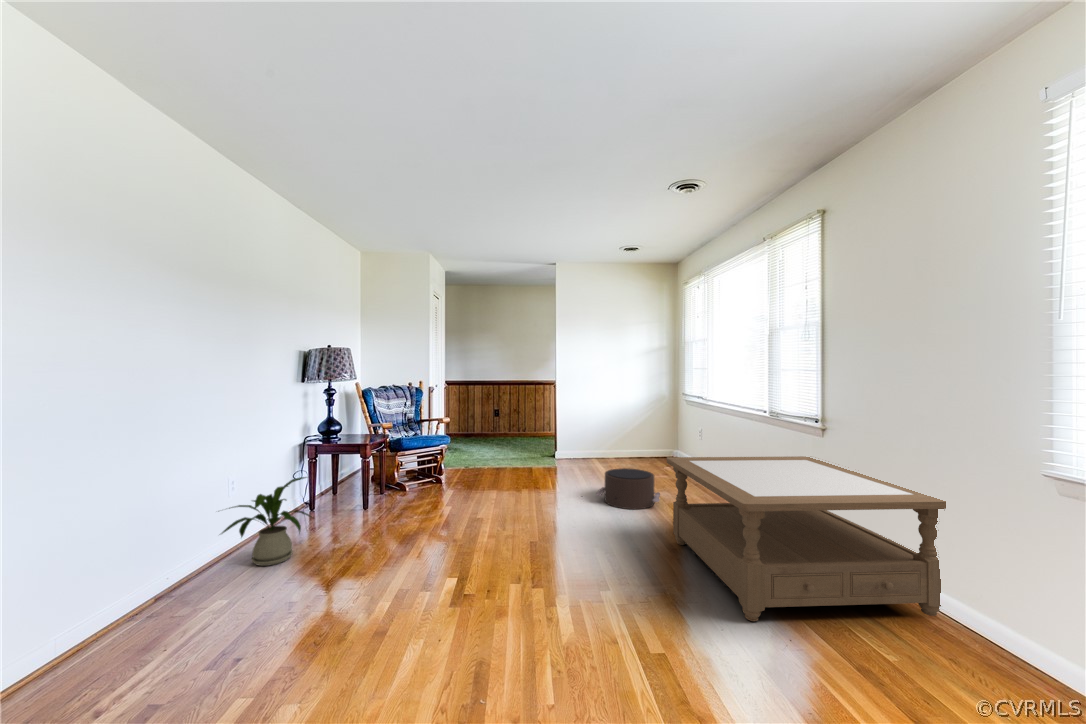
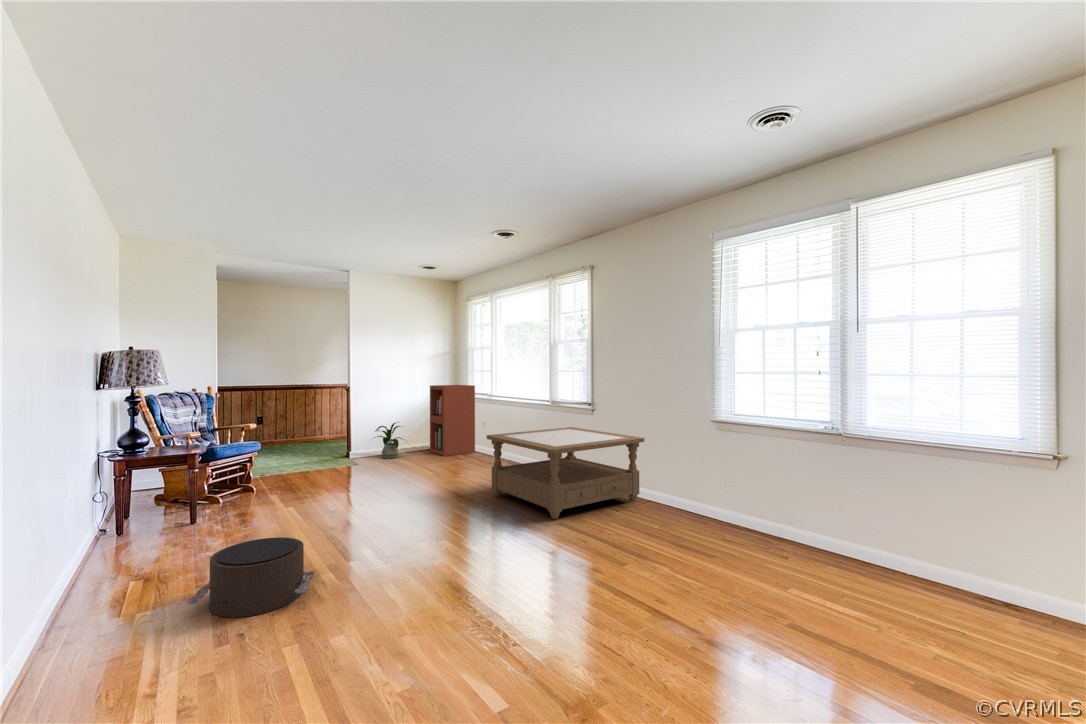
bookshelf: none [639,386,689,468] -> present [430,385,475,456]
pouf: present [597,468,660,509] -> present [188,537,314,618]
house plant: present [221,477,311,566] -> present [375,423,402,458]

